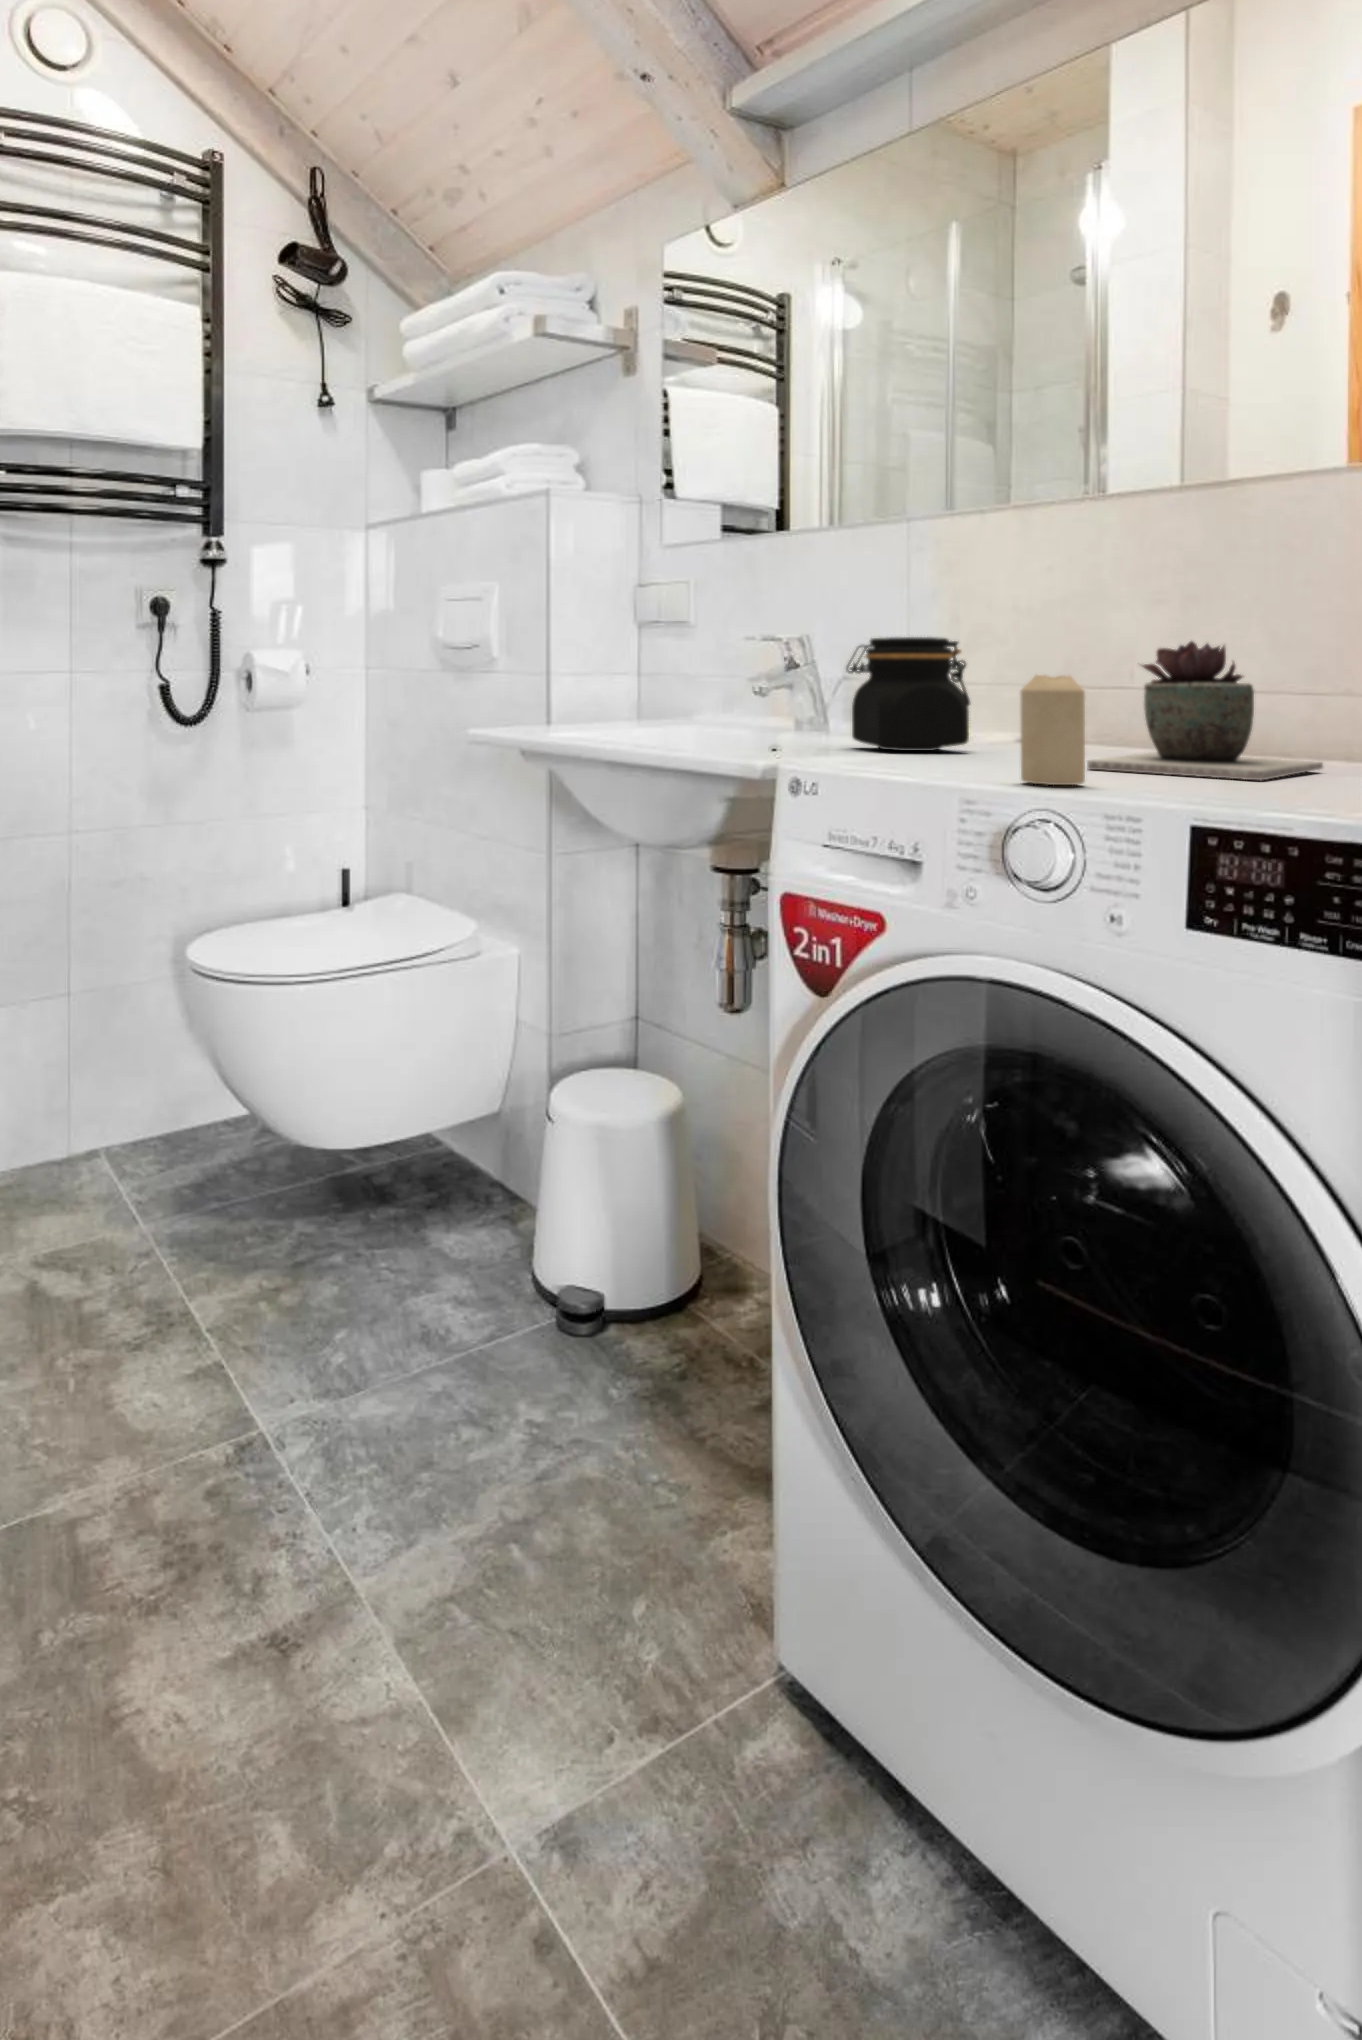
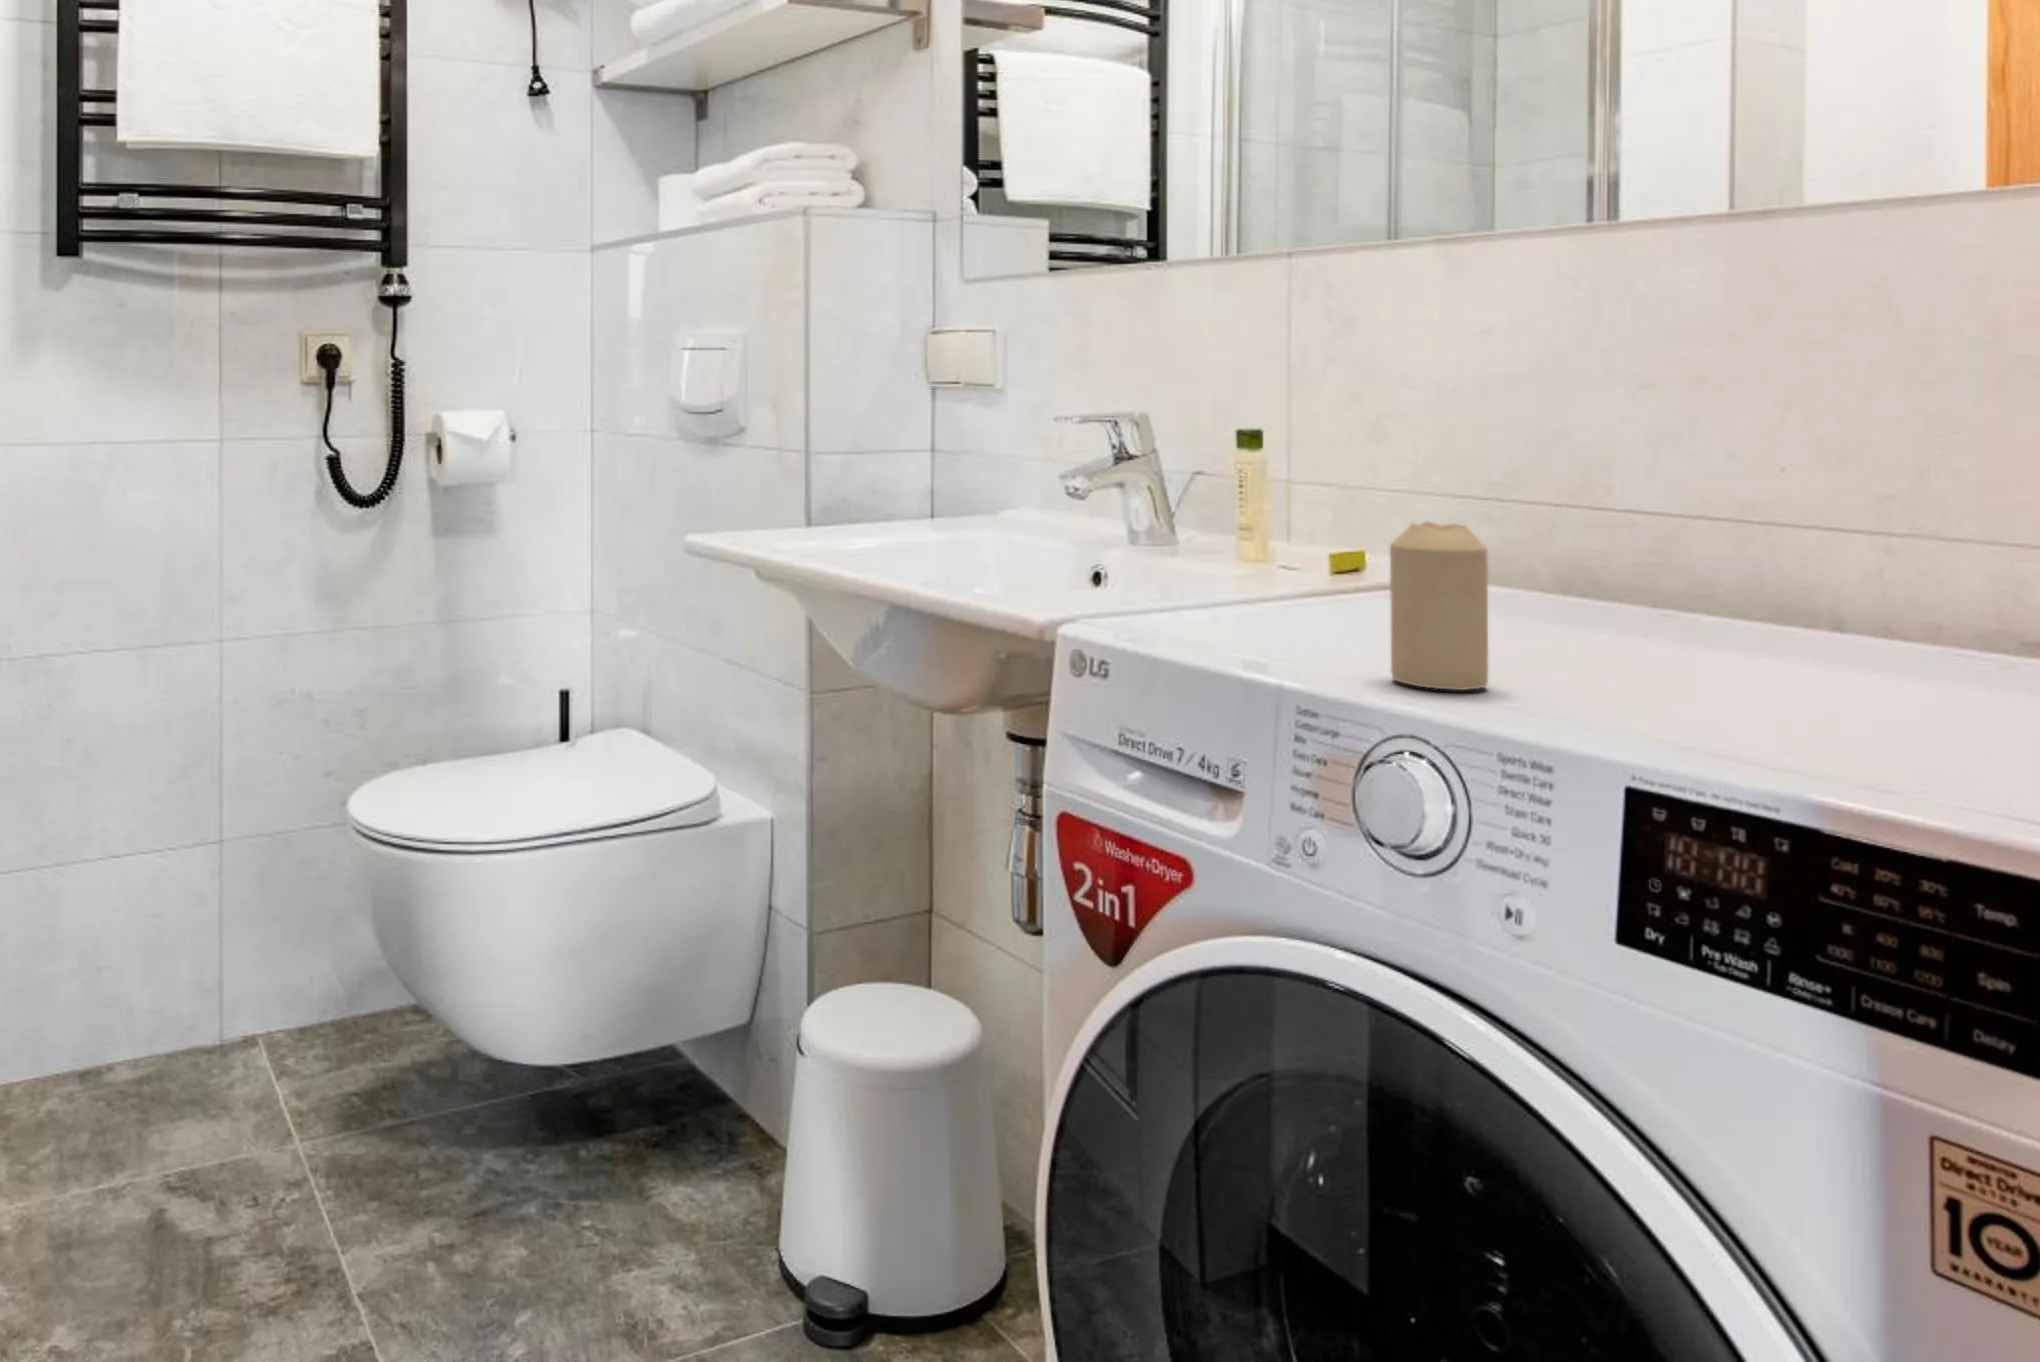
jar: present [846,637,970,751] -> none [1178,427,1361,589]
succulent plant: present [1087,641,1323,780] -> none [1515,454,1896,679]

